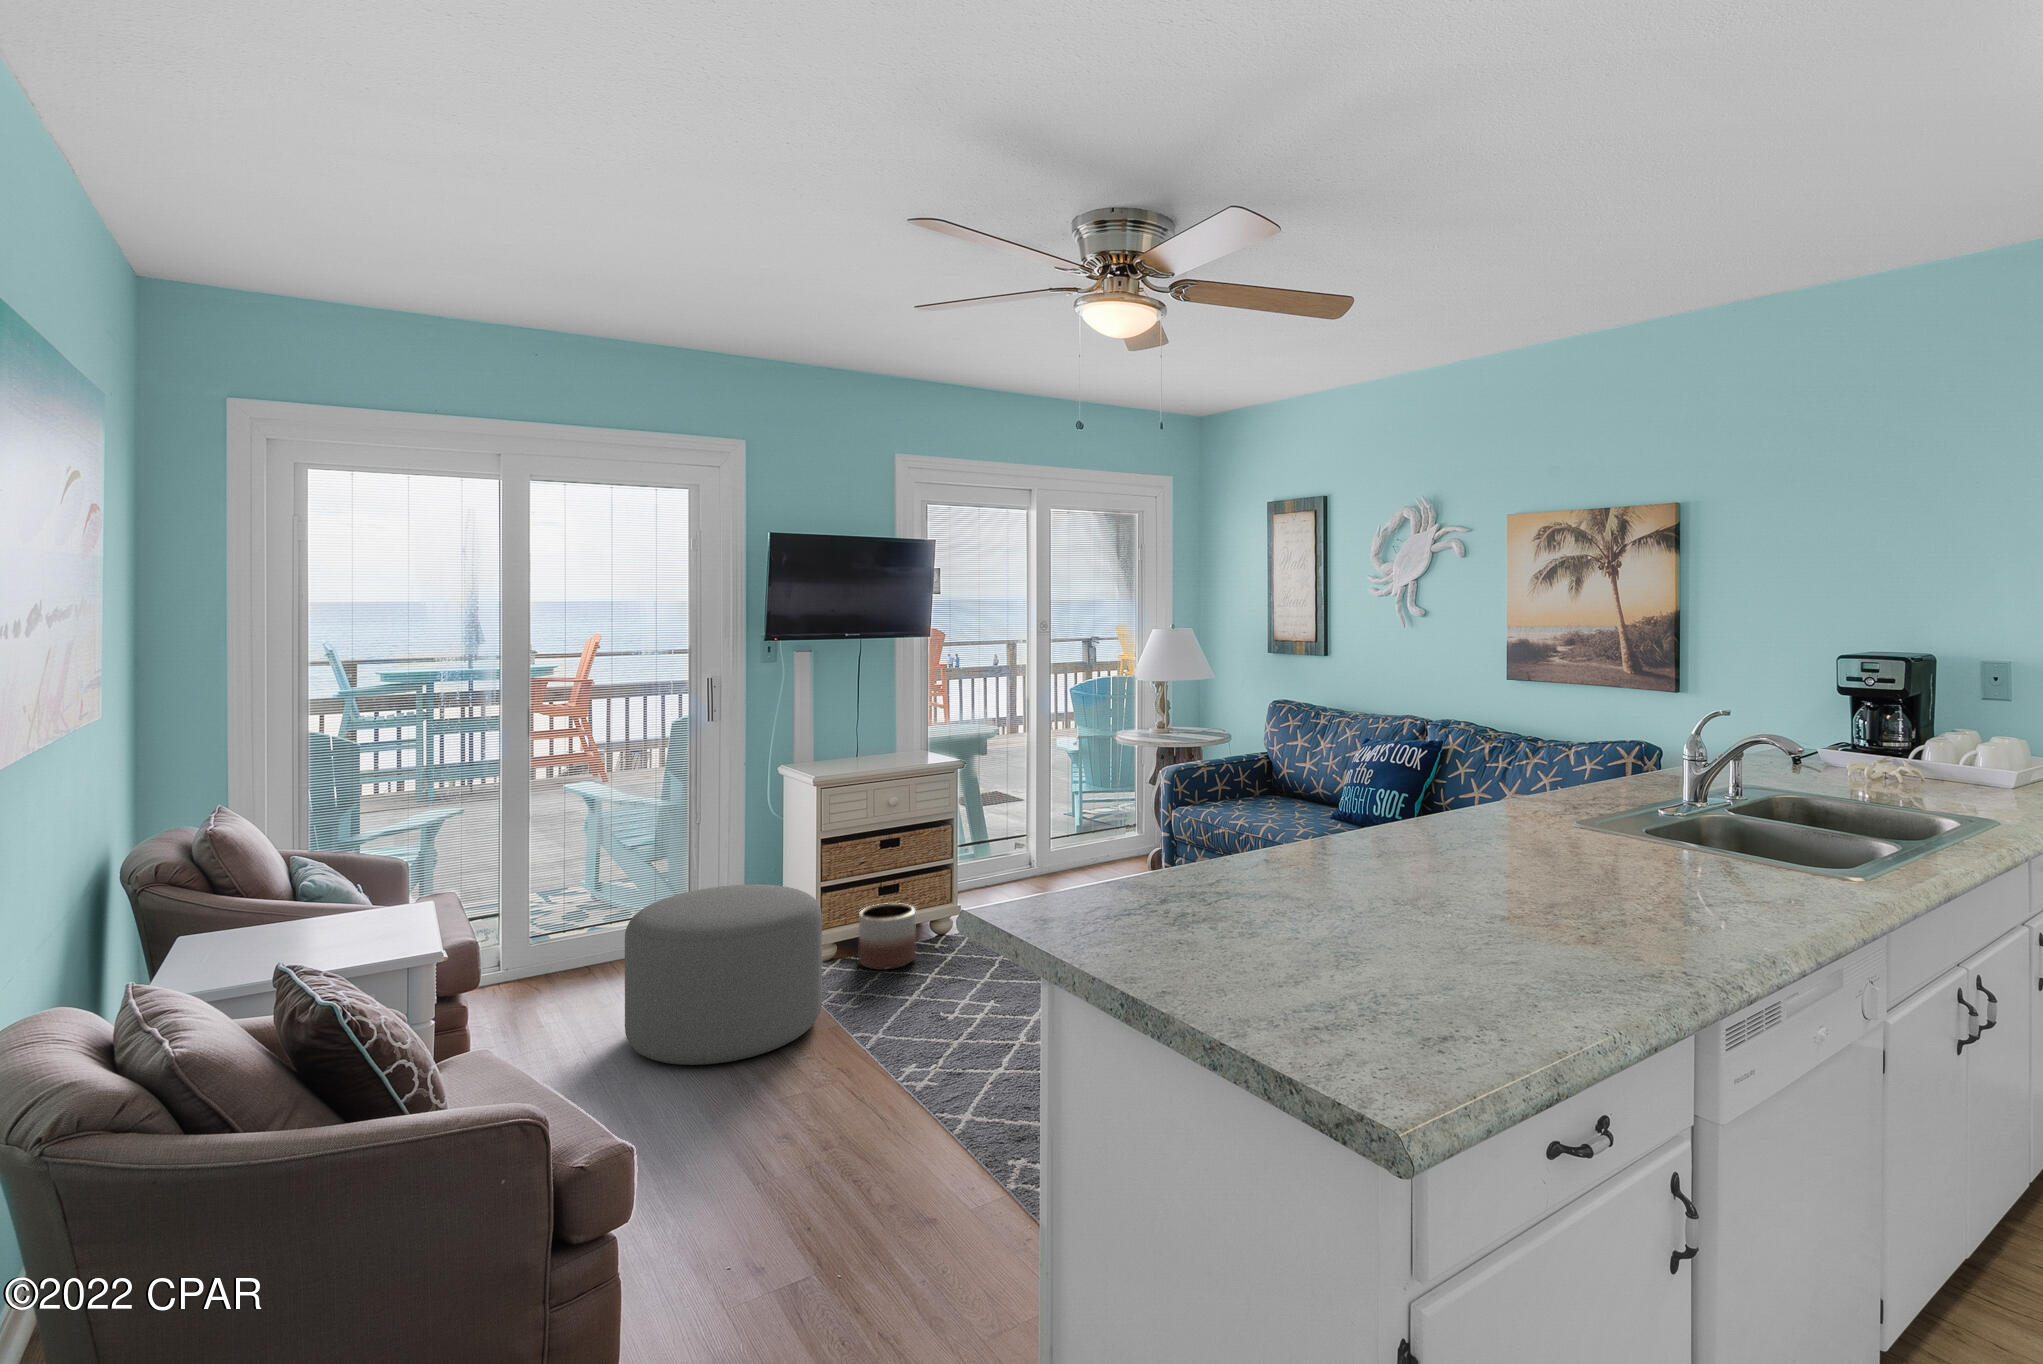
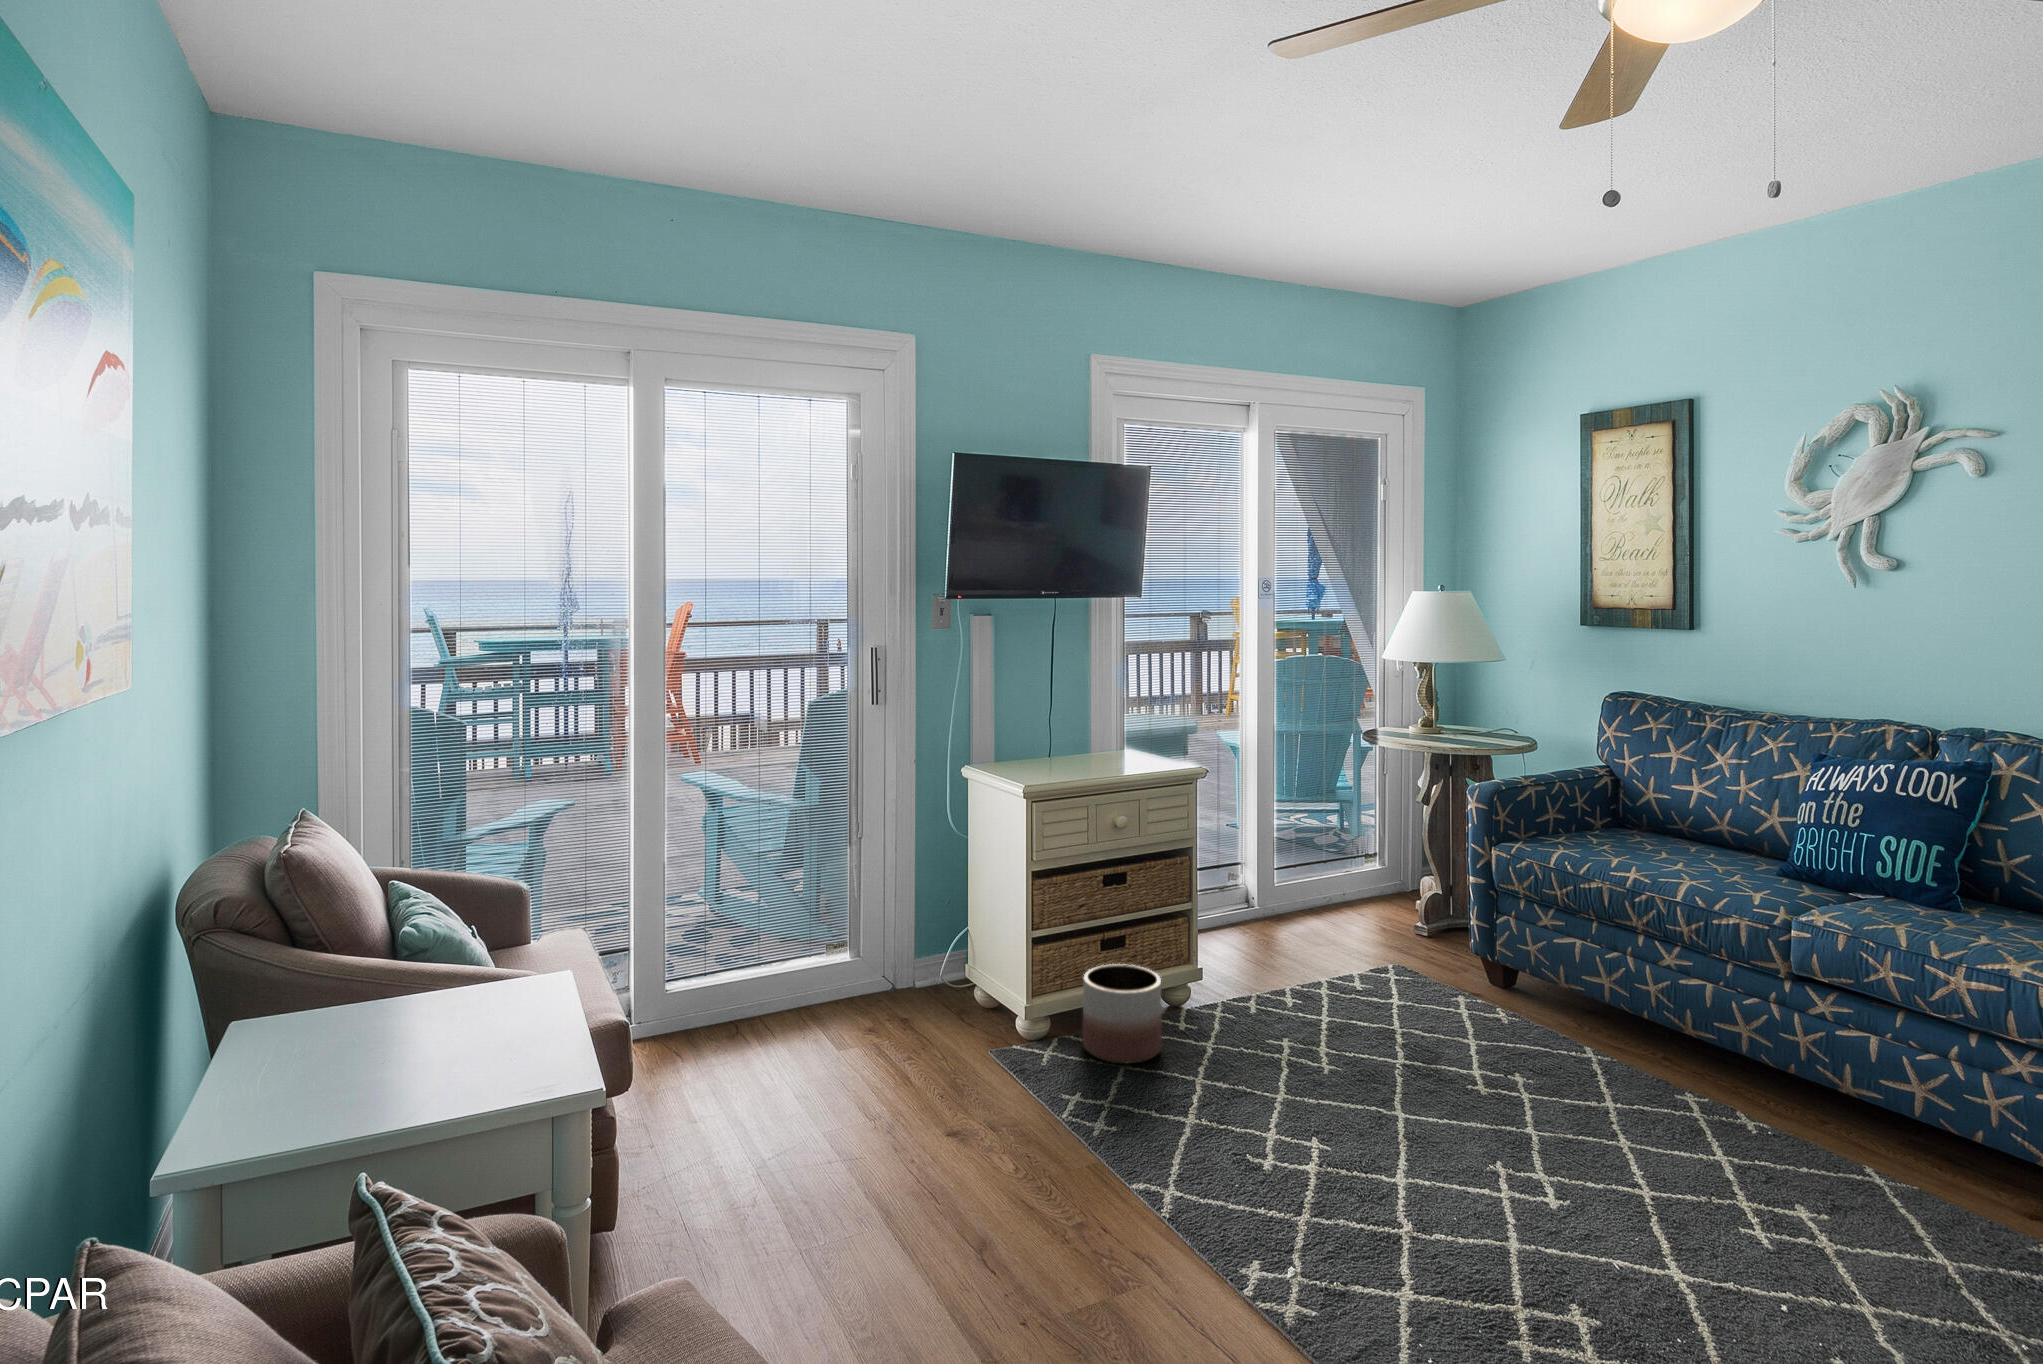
ottoman: present [625,884,822,1065] -> none [800,939,1073,1234]

